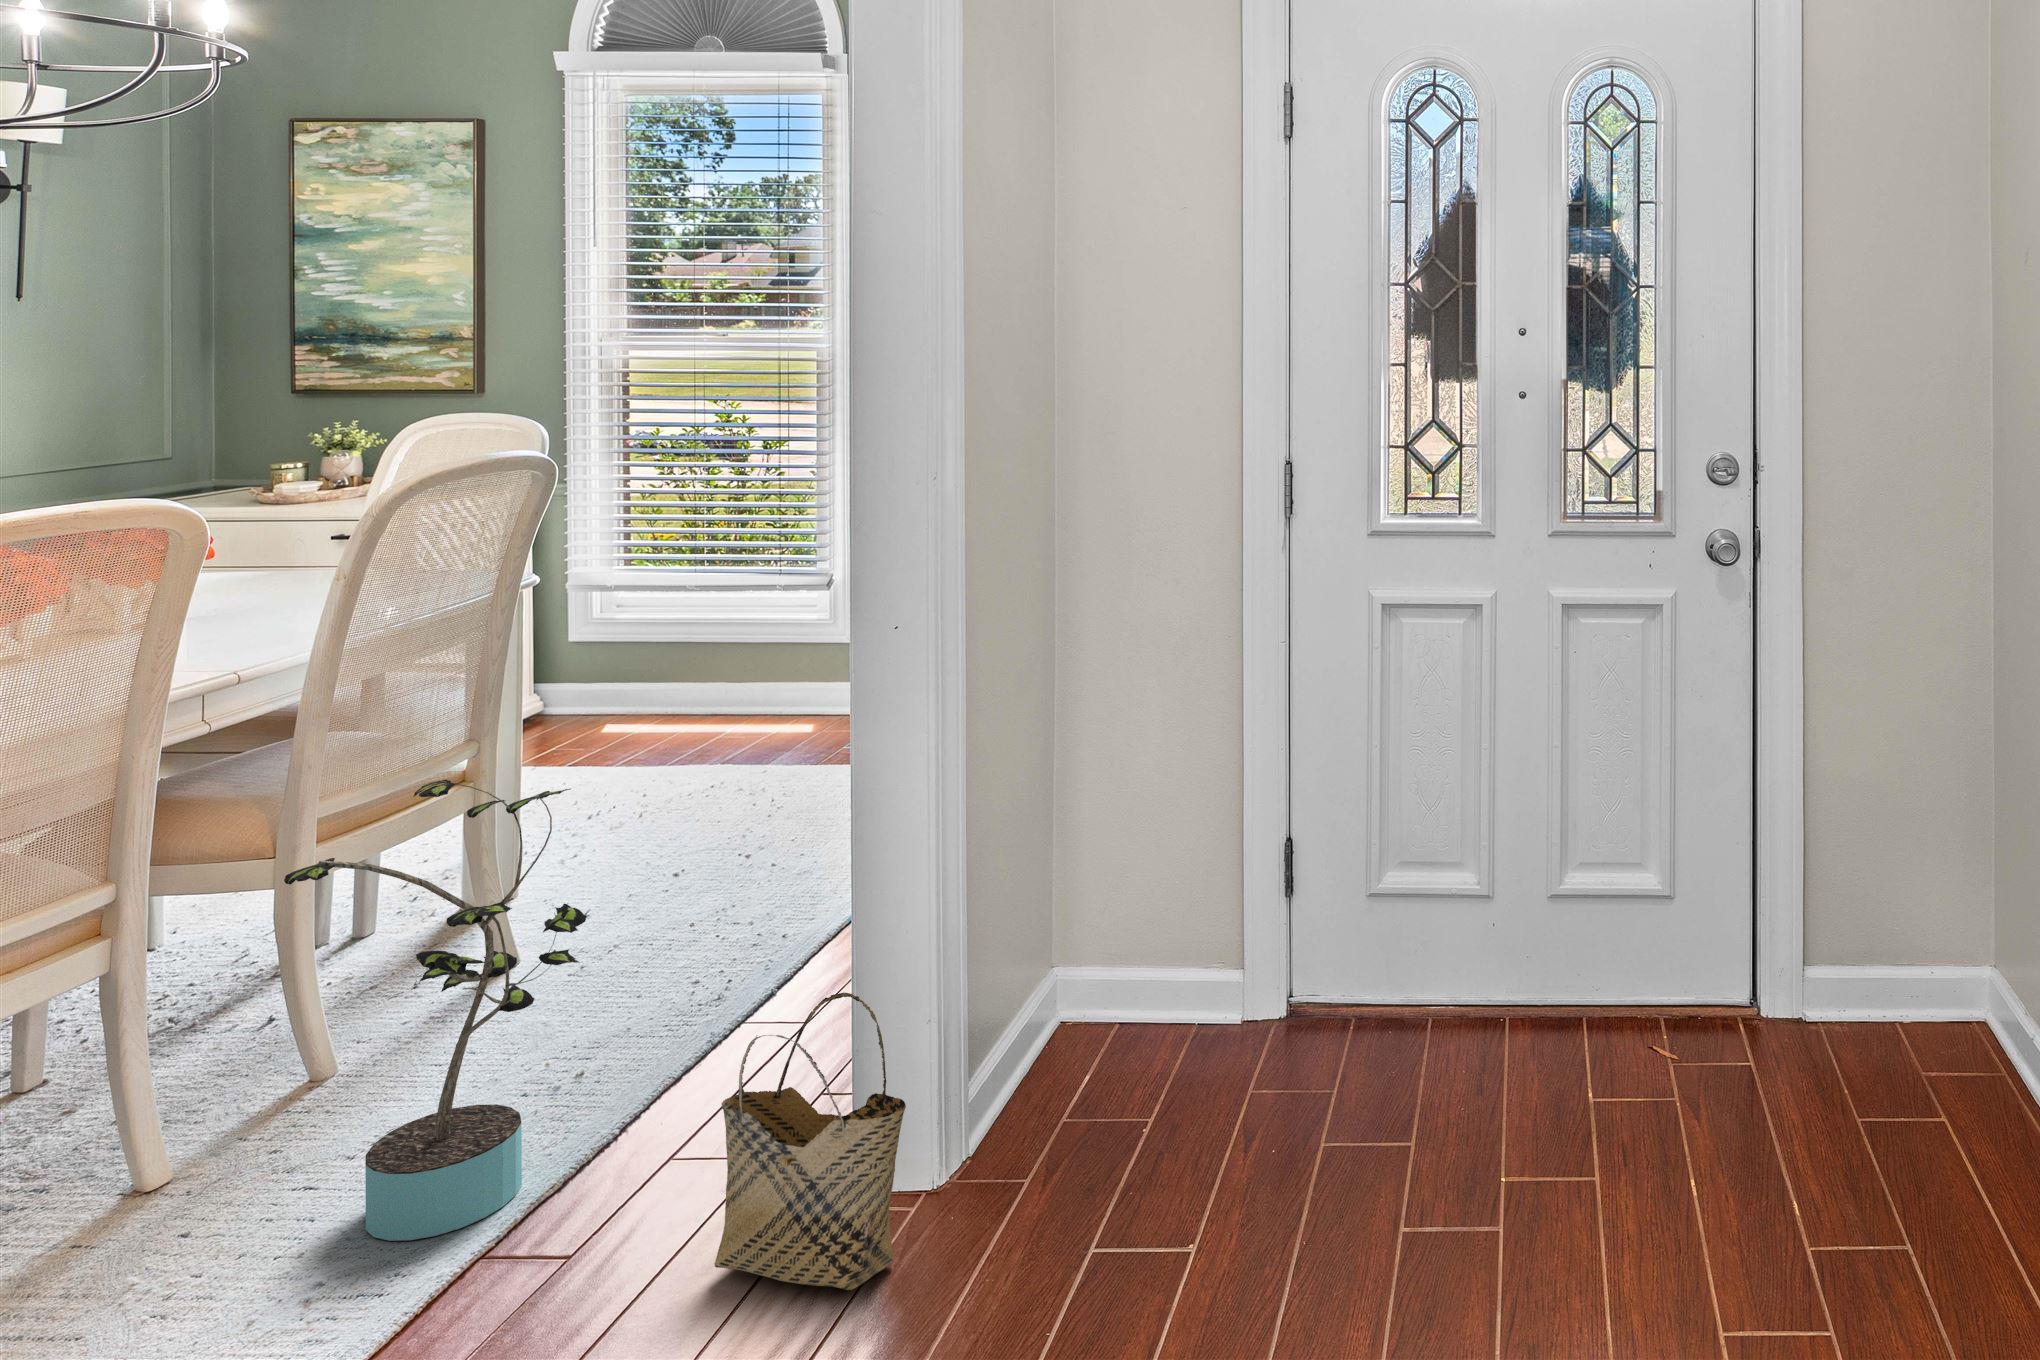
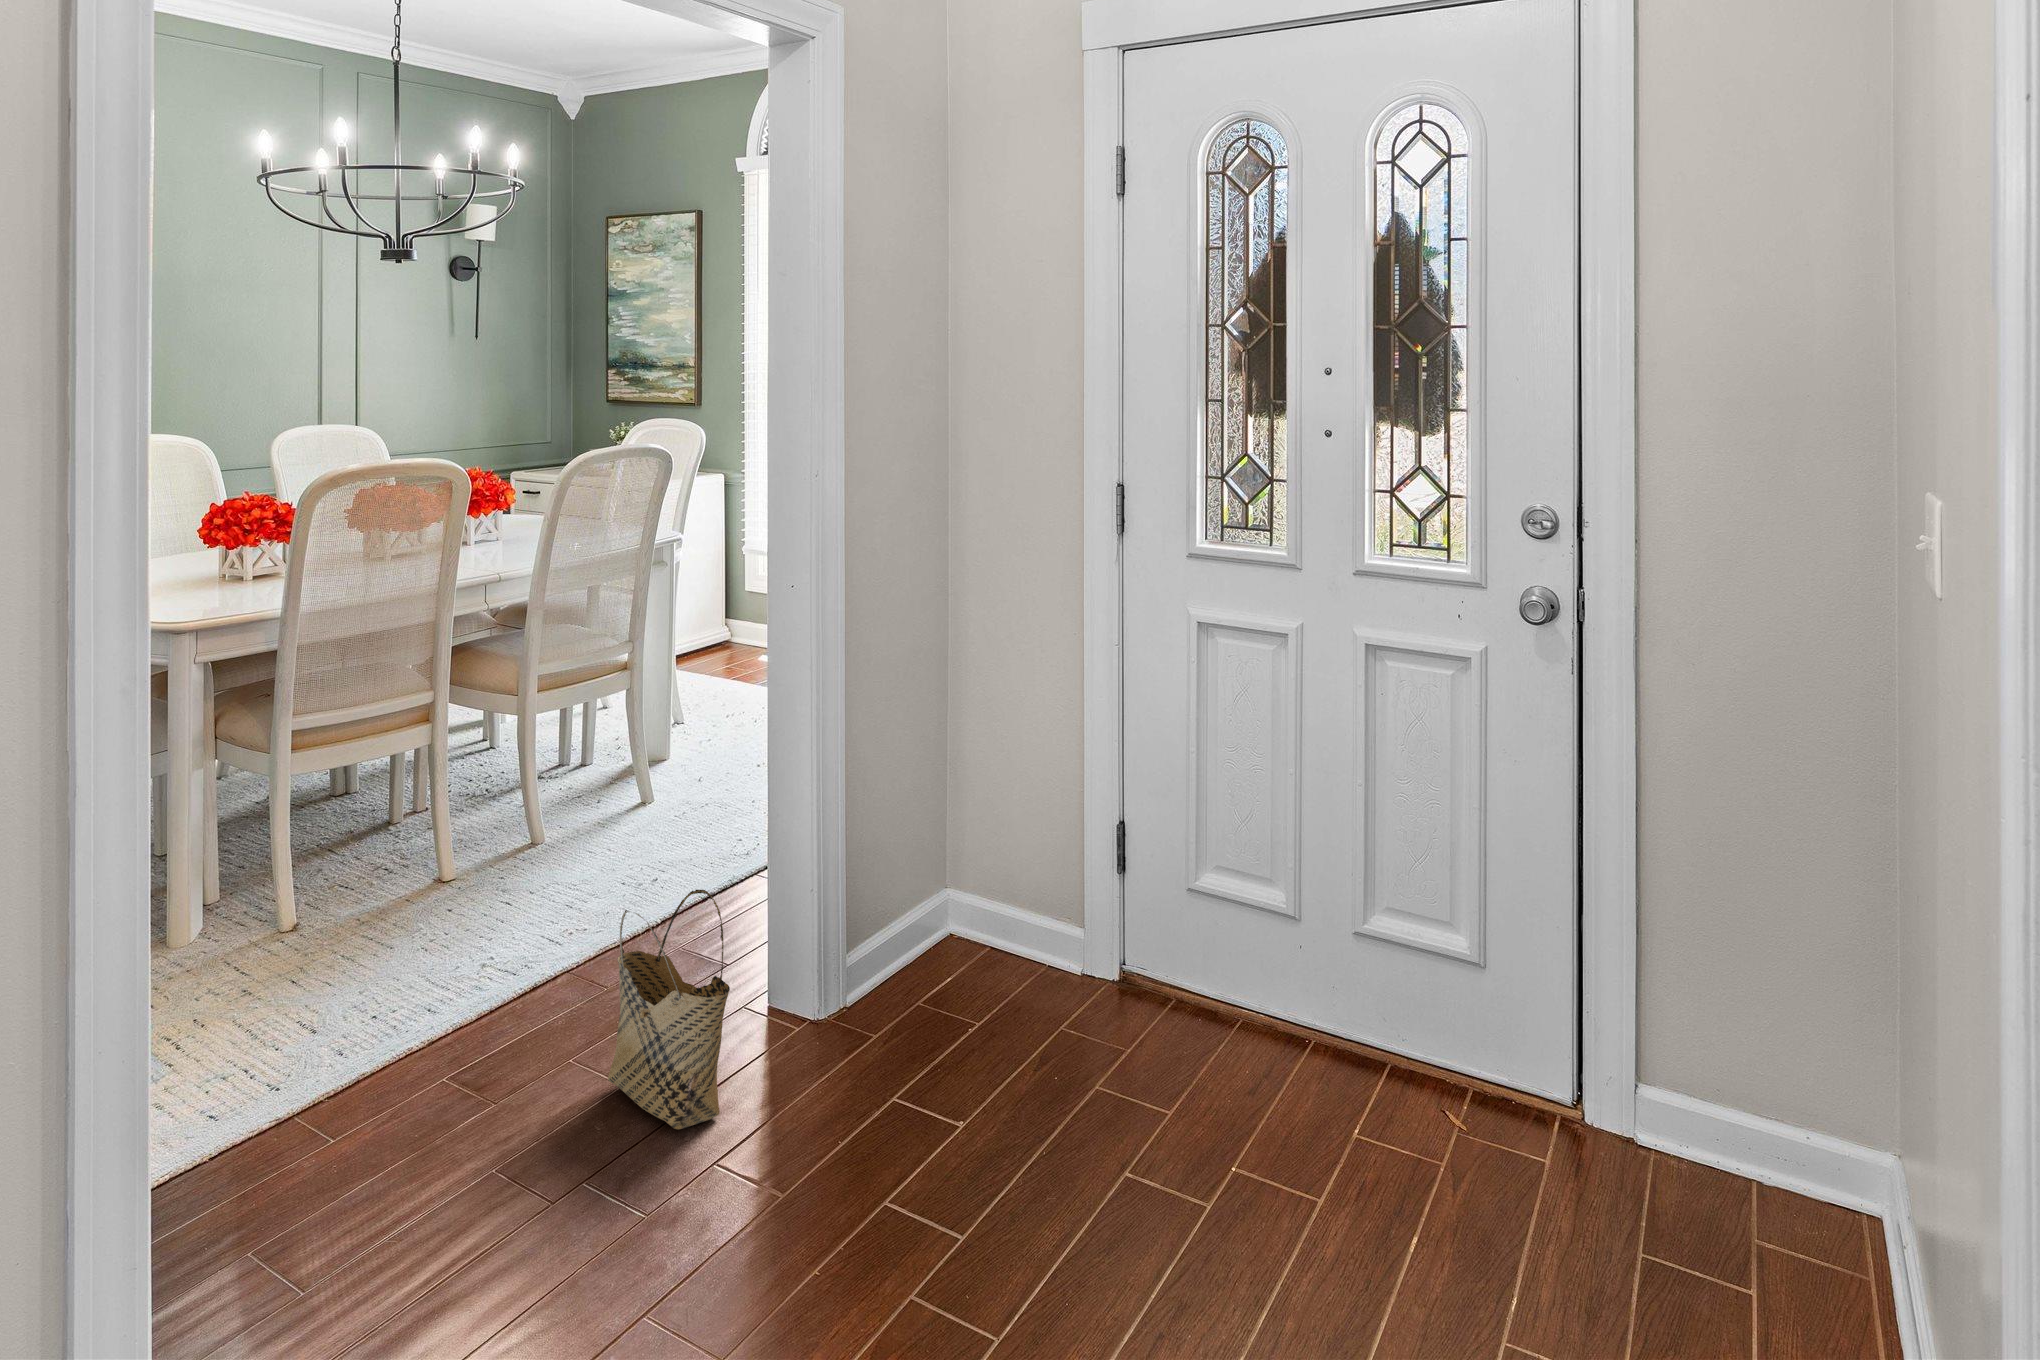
potted plant: present [284,780,587,1241] -> none [407,680,587,1003]

